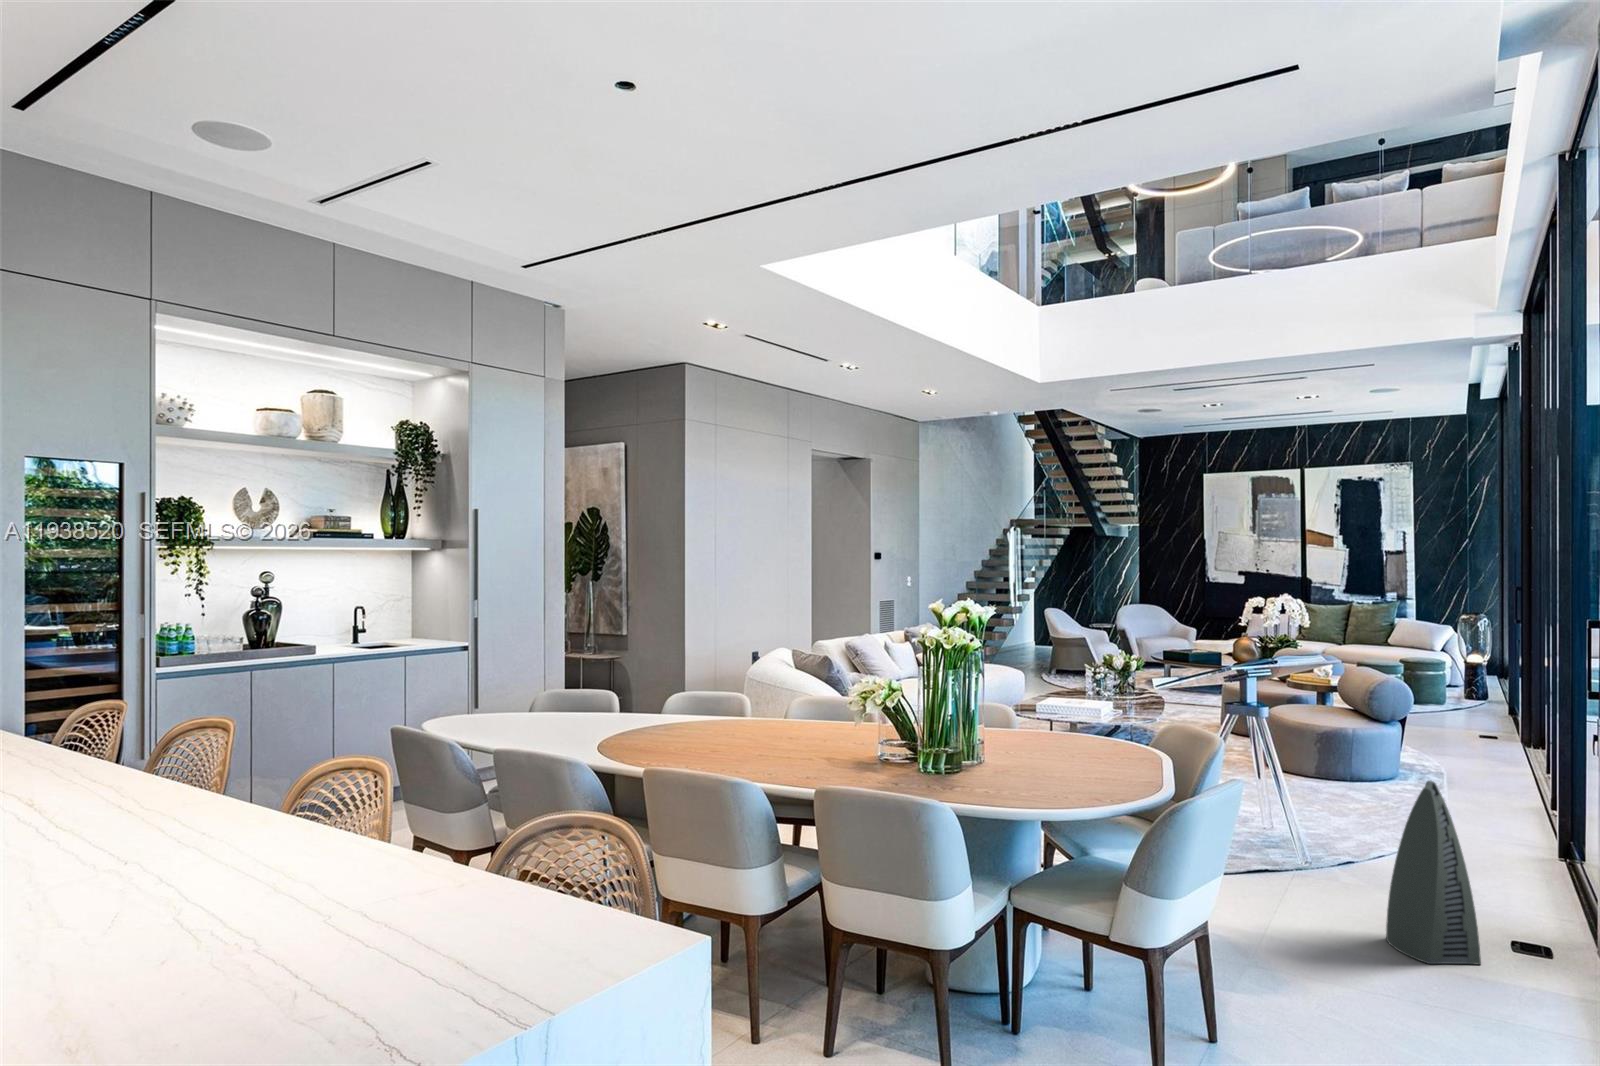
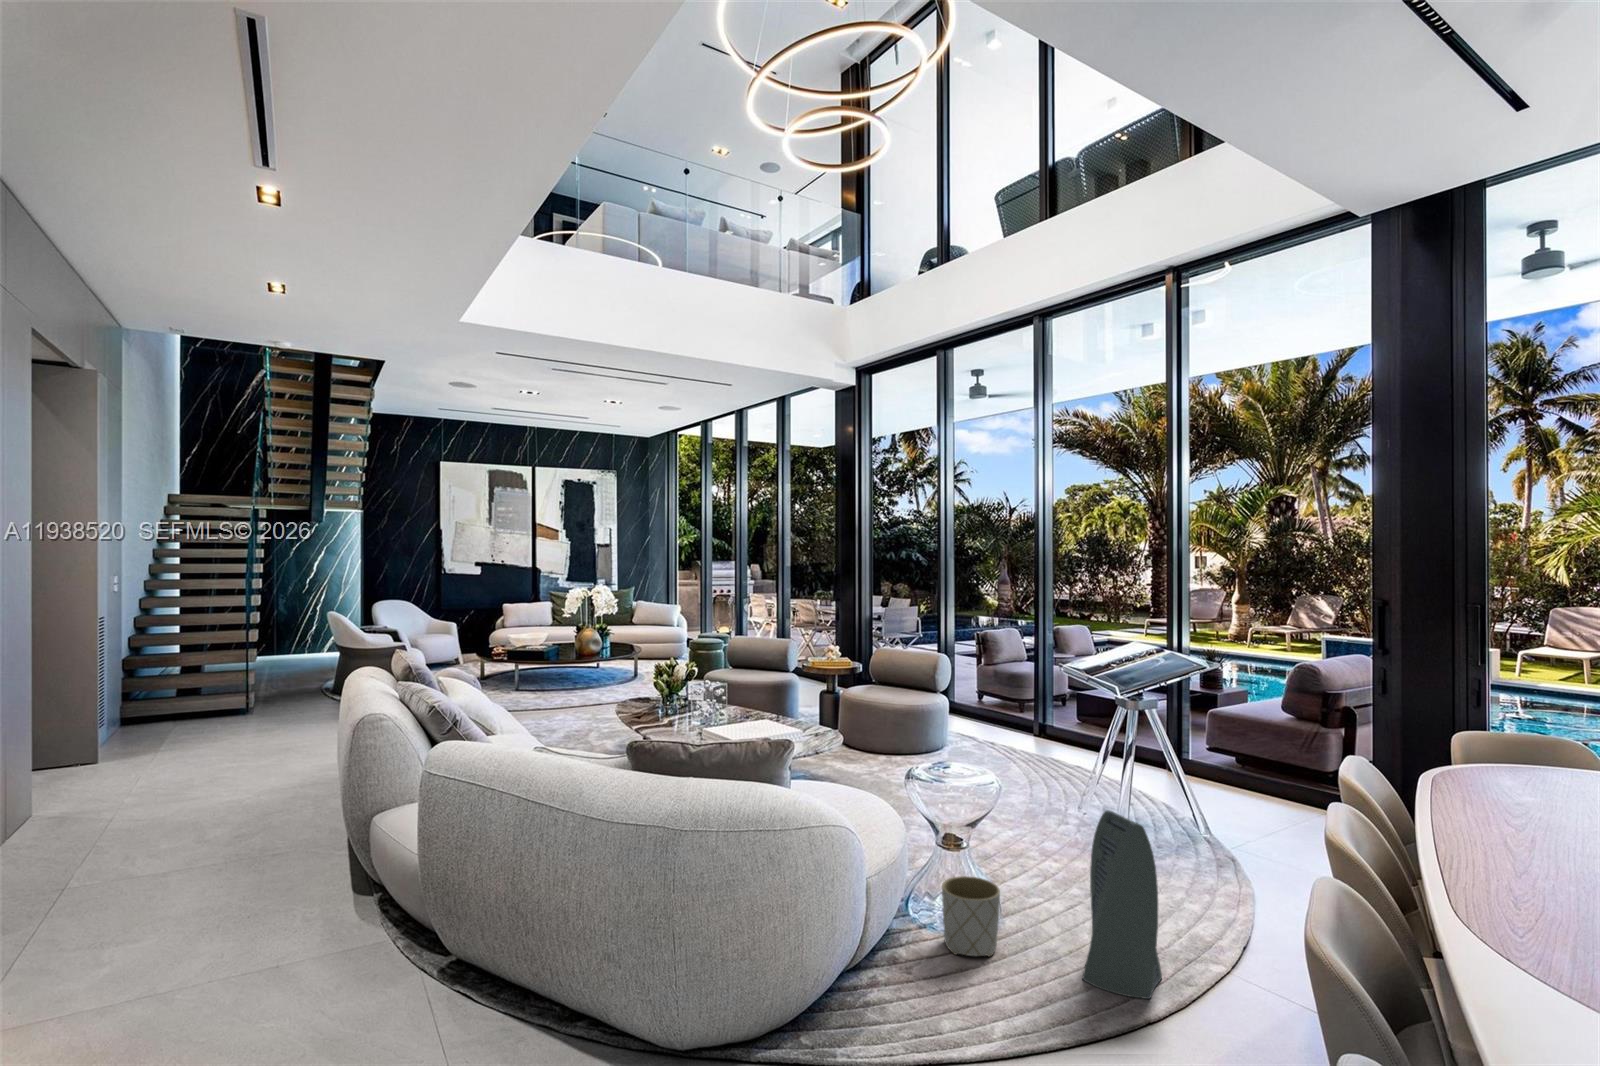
planter: none [1287,834,1348,905] -> present [942,876,1000,957]

